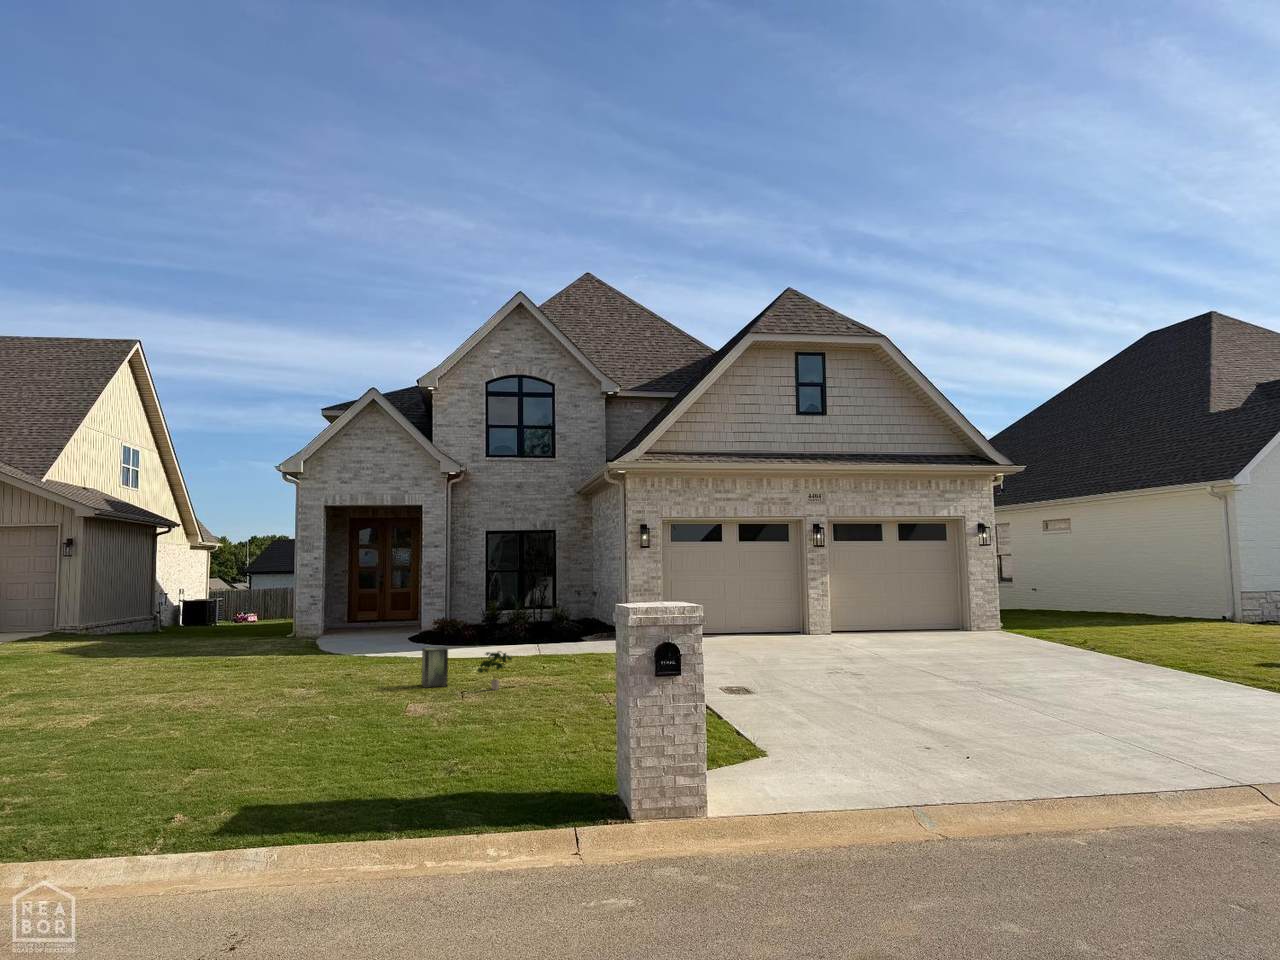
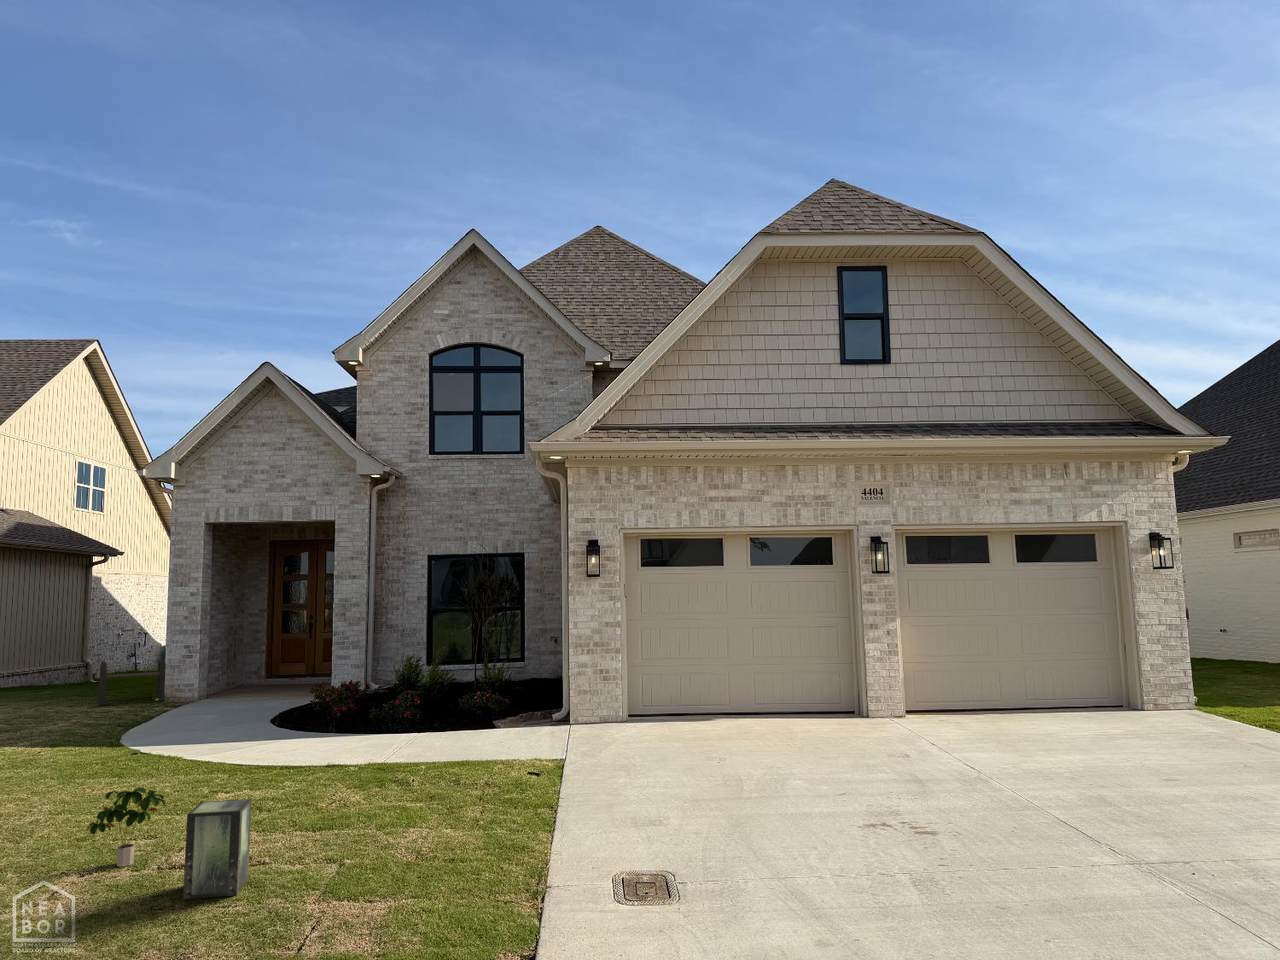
bench: none [248,606,300,639] -> present [98,658,166,705]
storage box: present [422,647,448,688] -> present [183,799,251,899]

